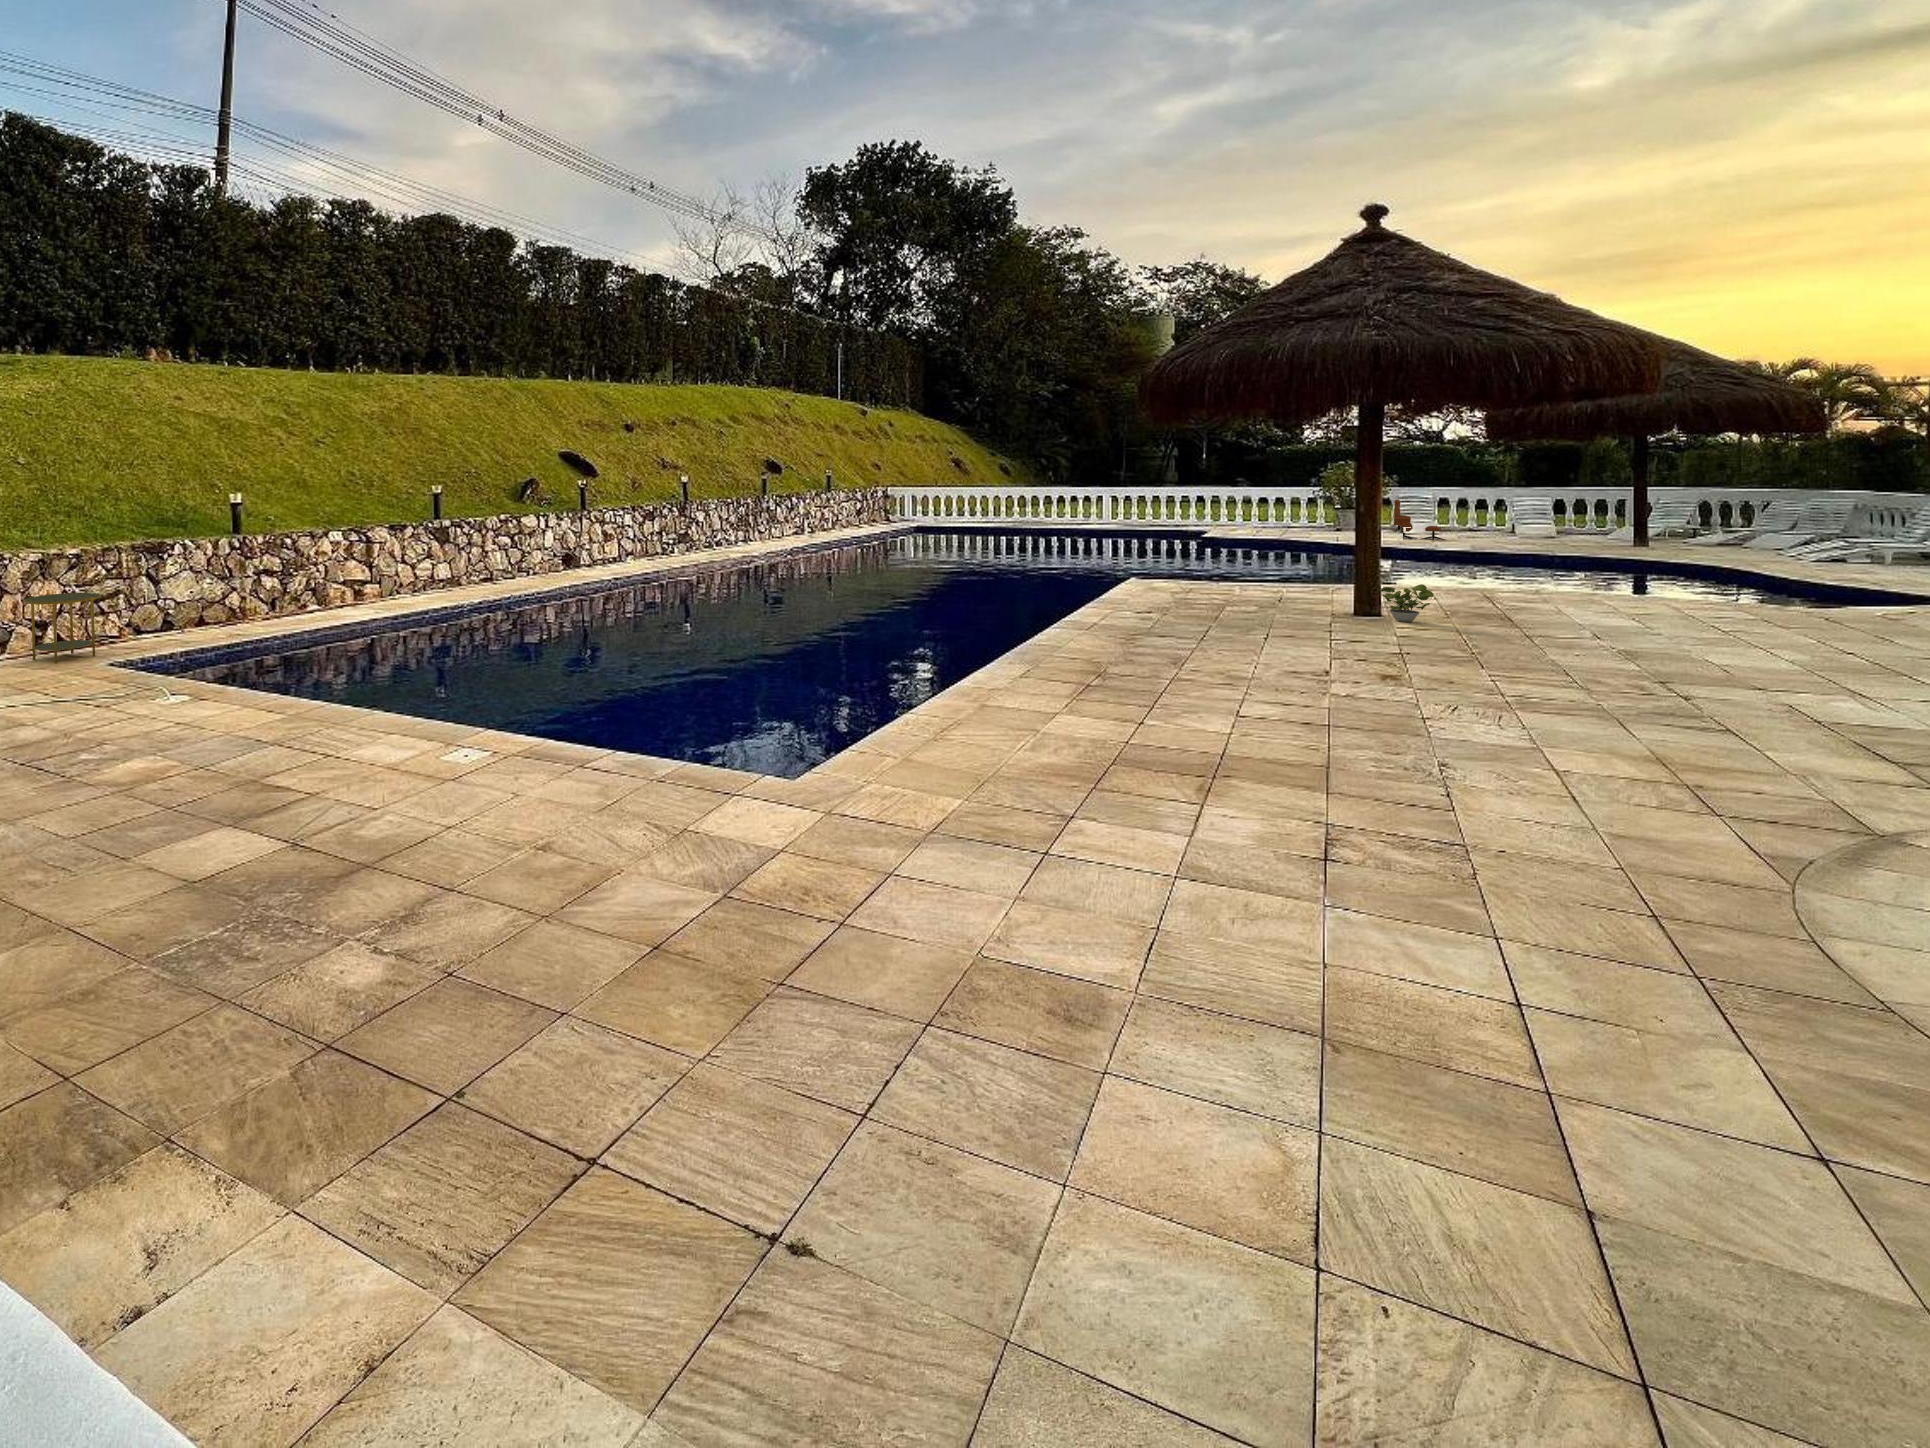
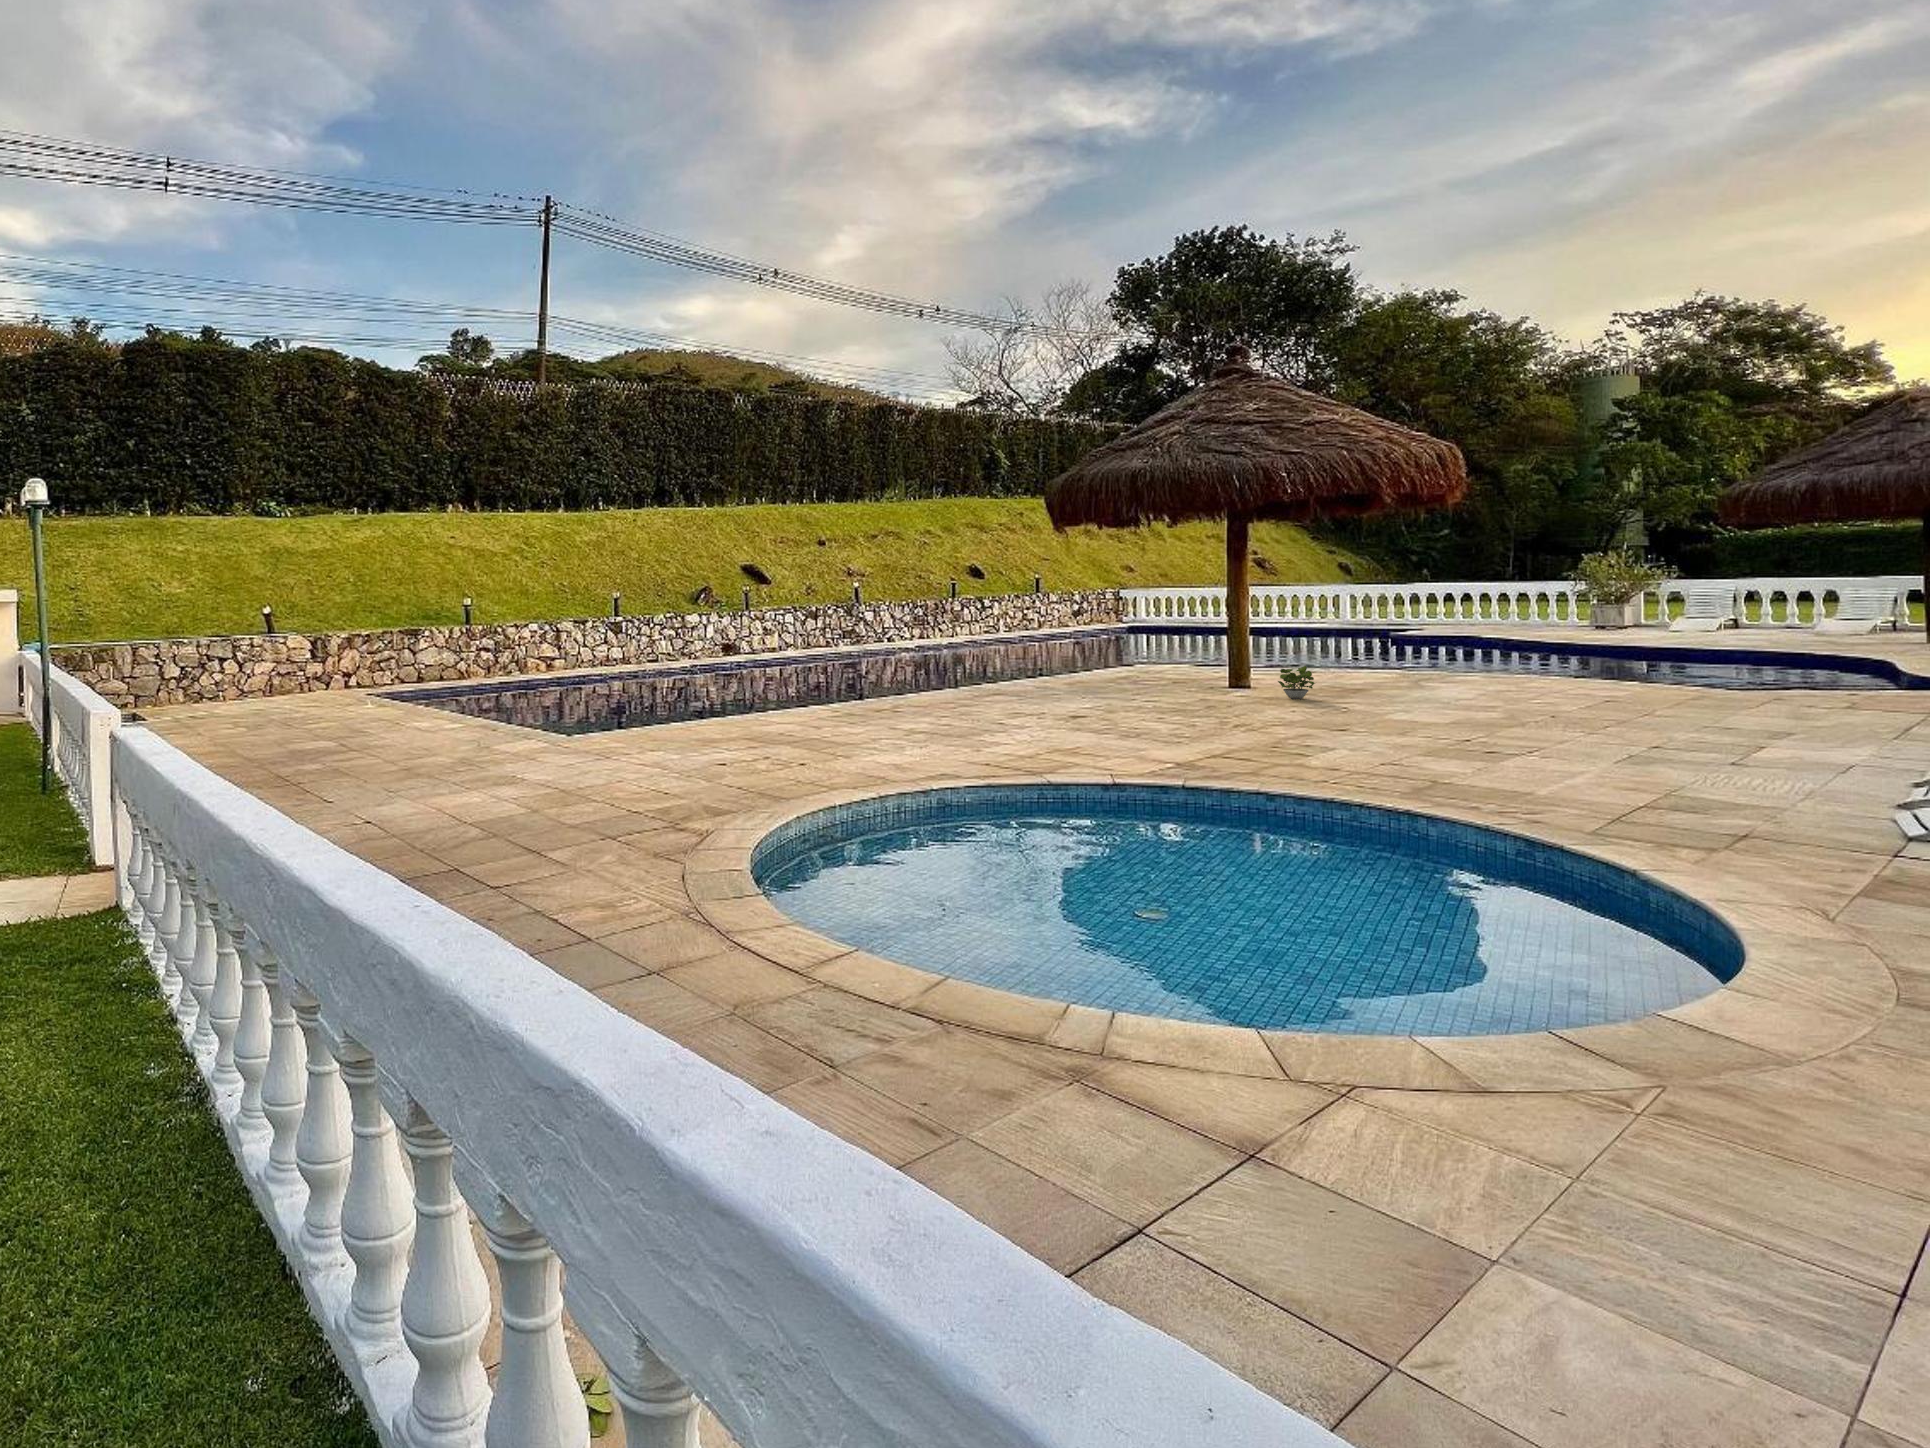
lounge chair: present [1394,500,1446,540] -> none [1650,595,1719,640]
side table: present [23,593,101,664] -> none [334,657,373,695]

